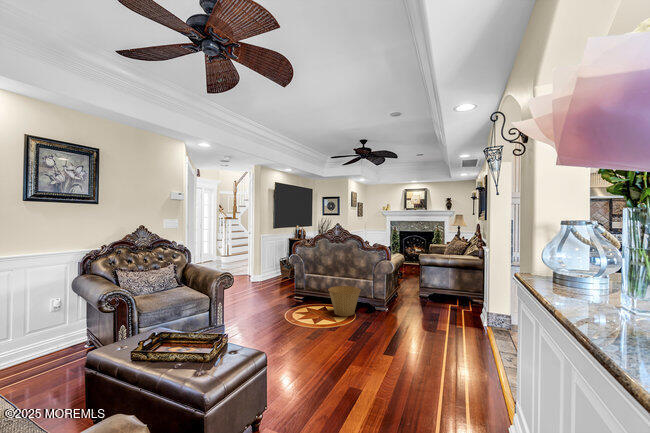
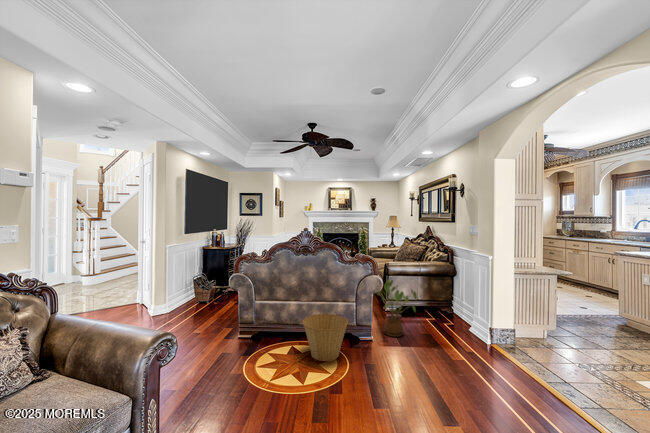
house plant: none [395,266,431,311] -> present [377,280,417,337]

